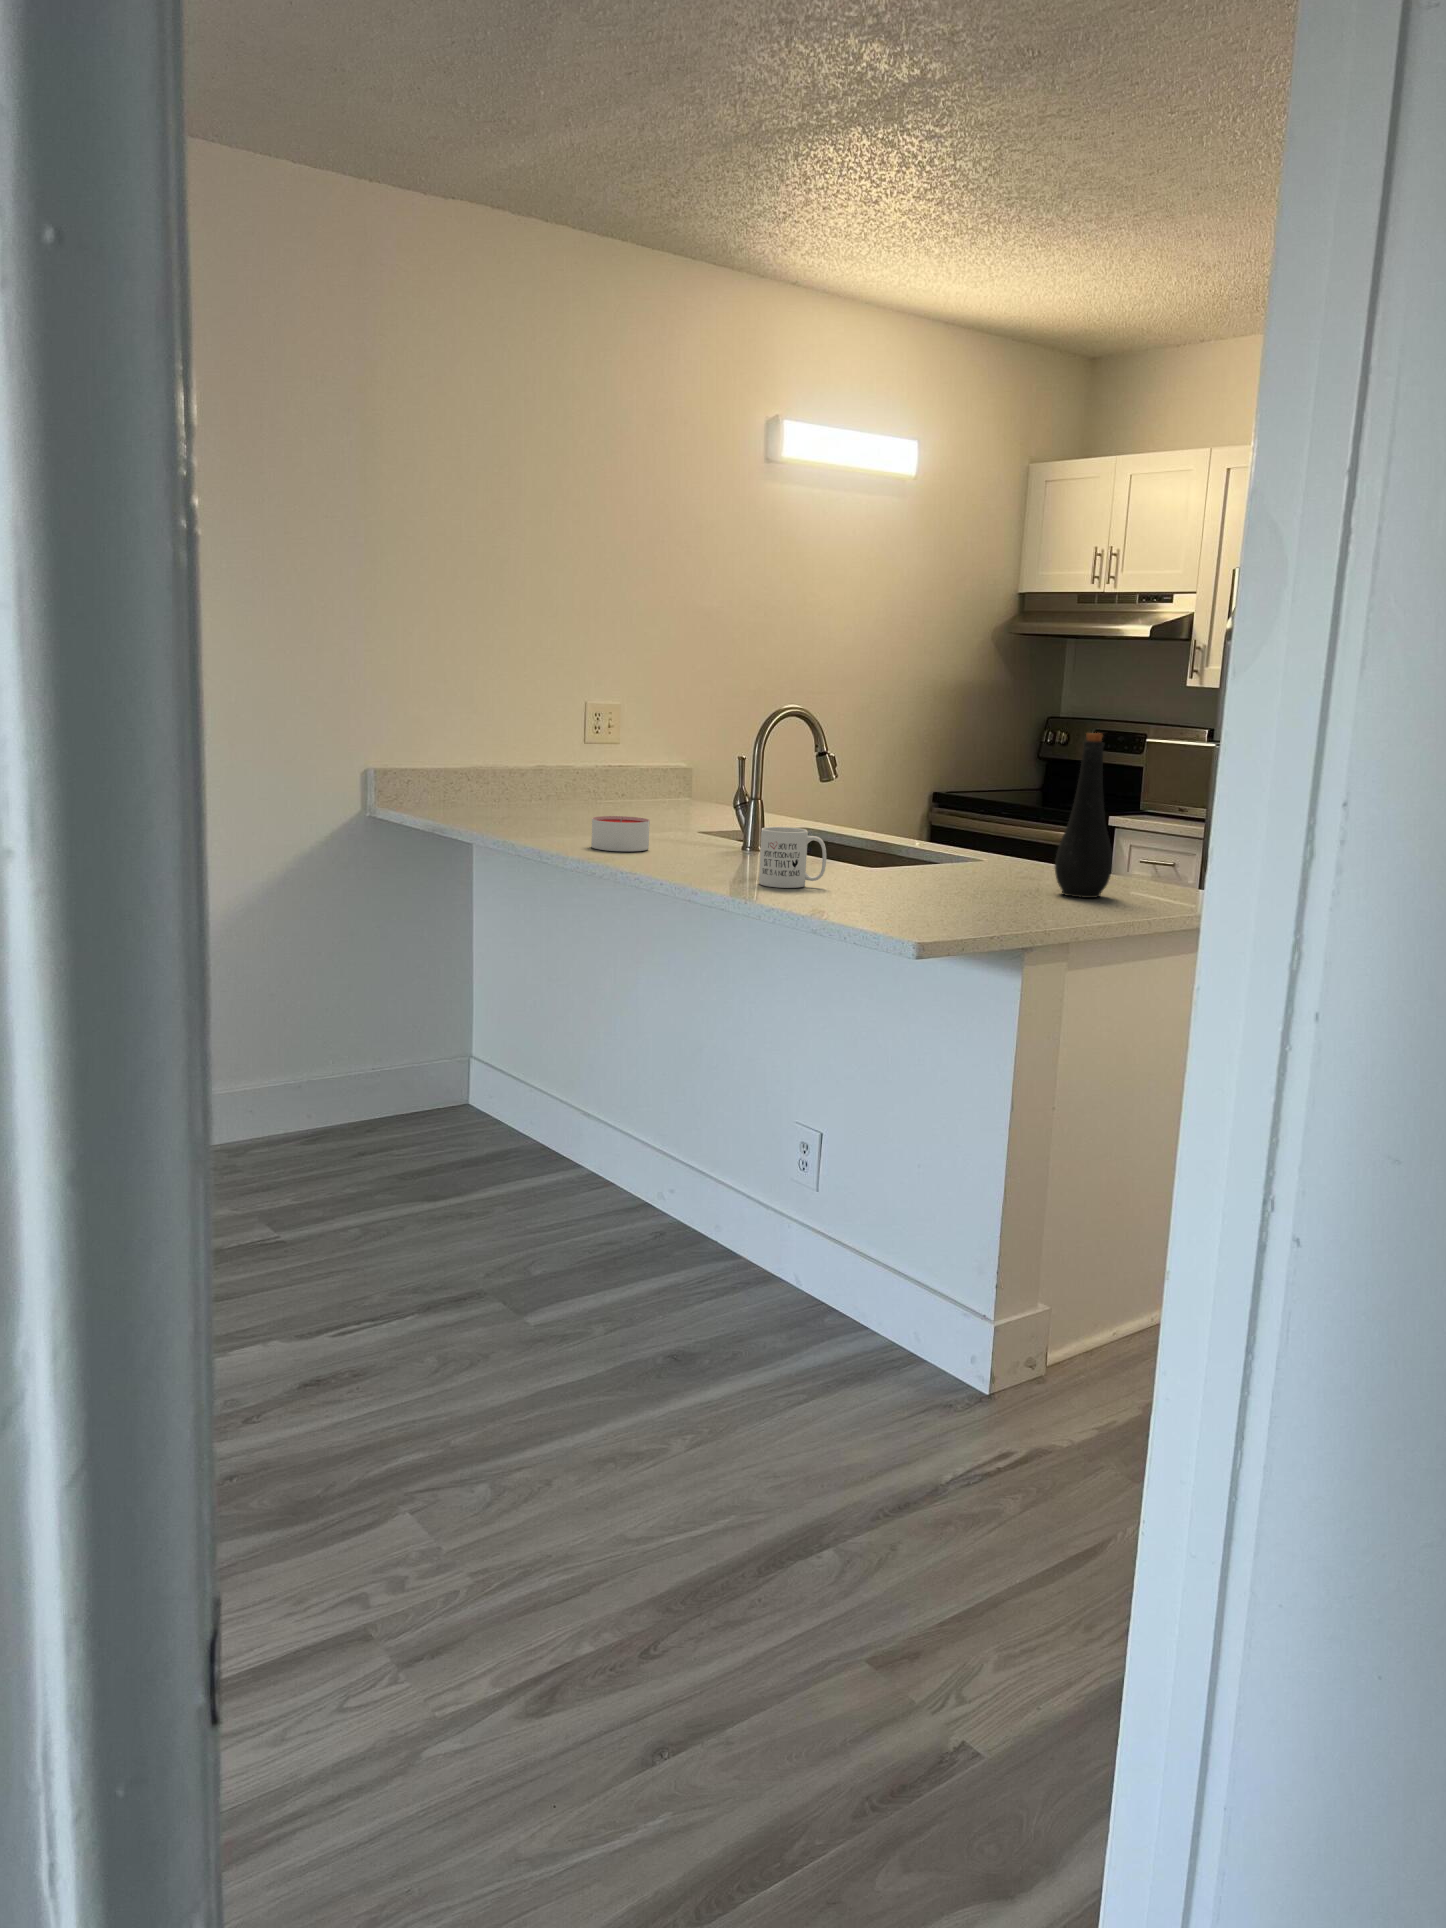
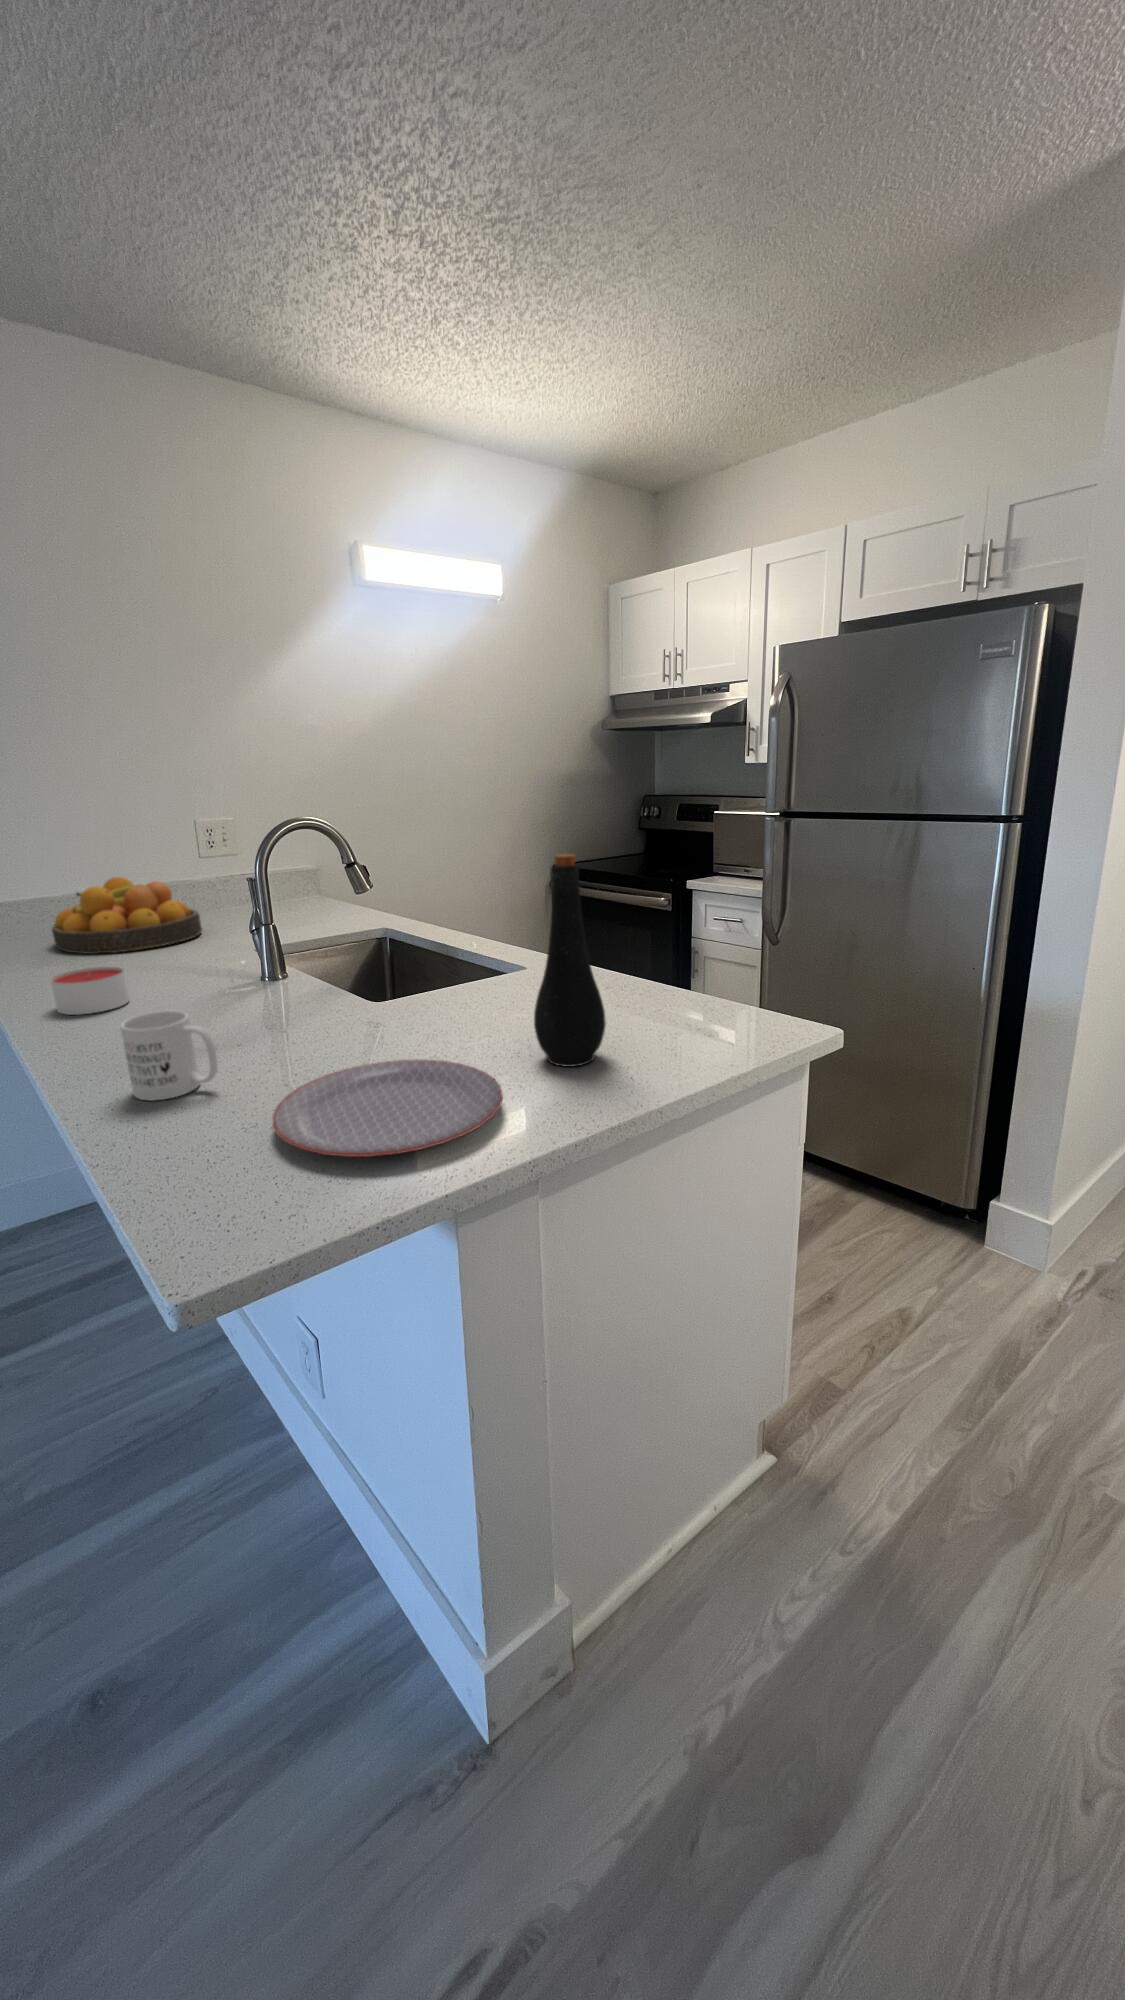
fruit bowl: none [476,750,615,822] -> present [52,877,202,954]
plate: none [894,879,1056,913] -> present [273,1060,503,1157]

